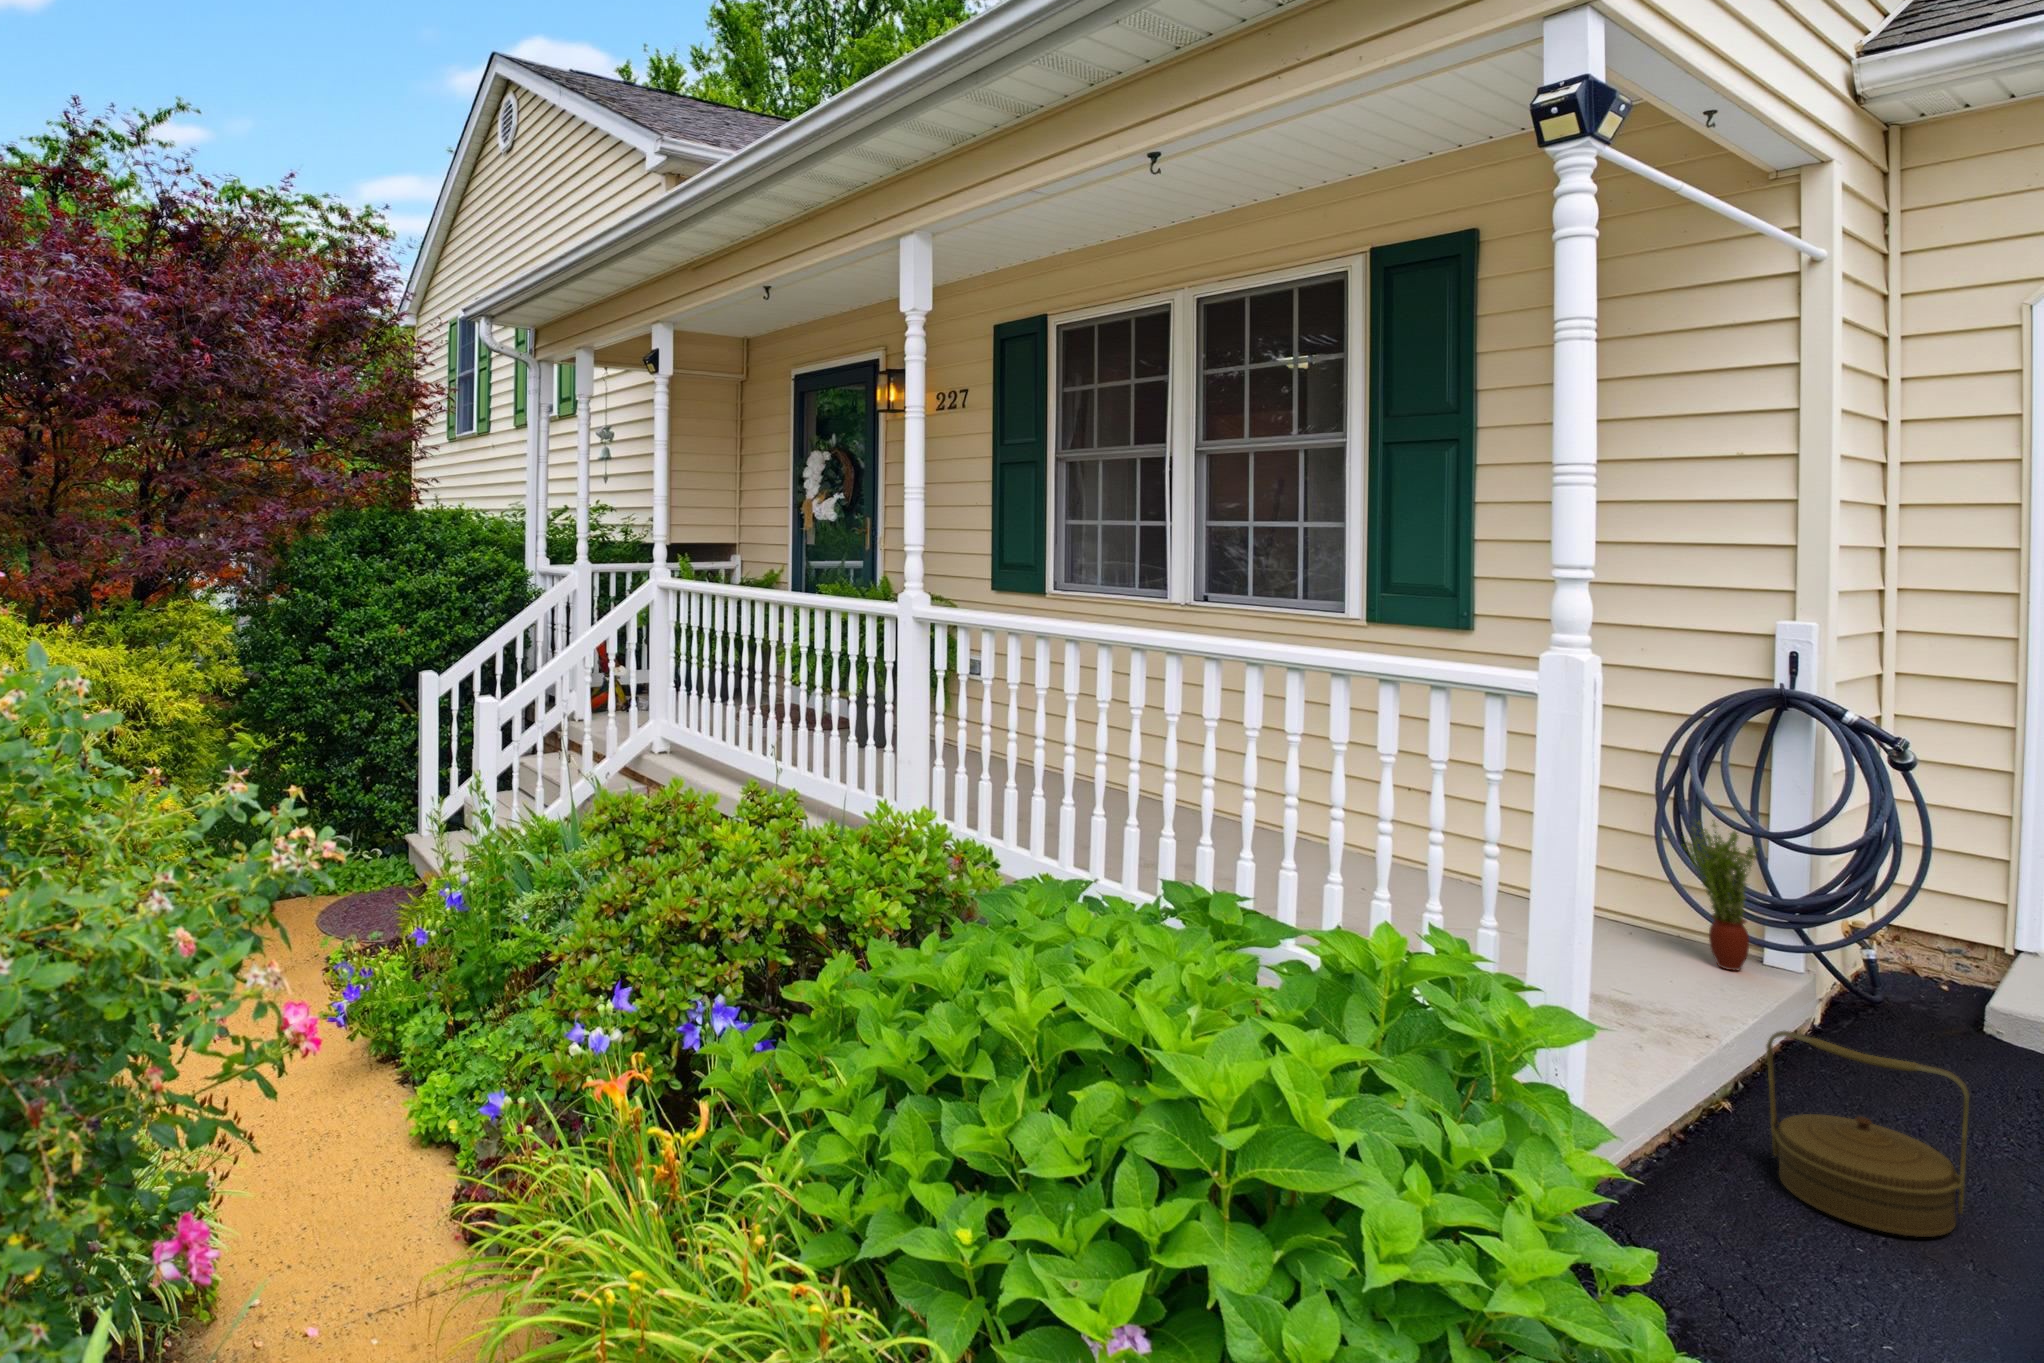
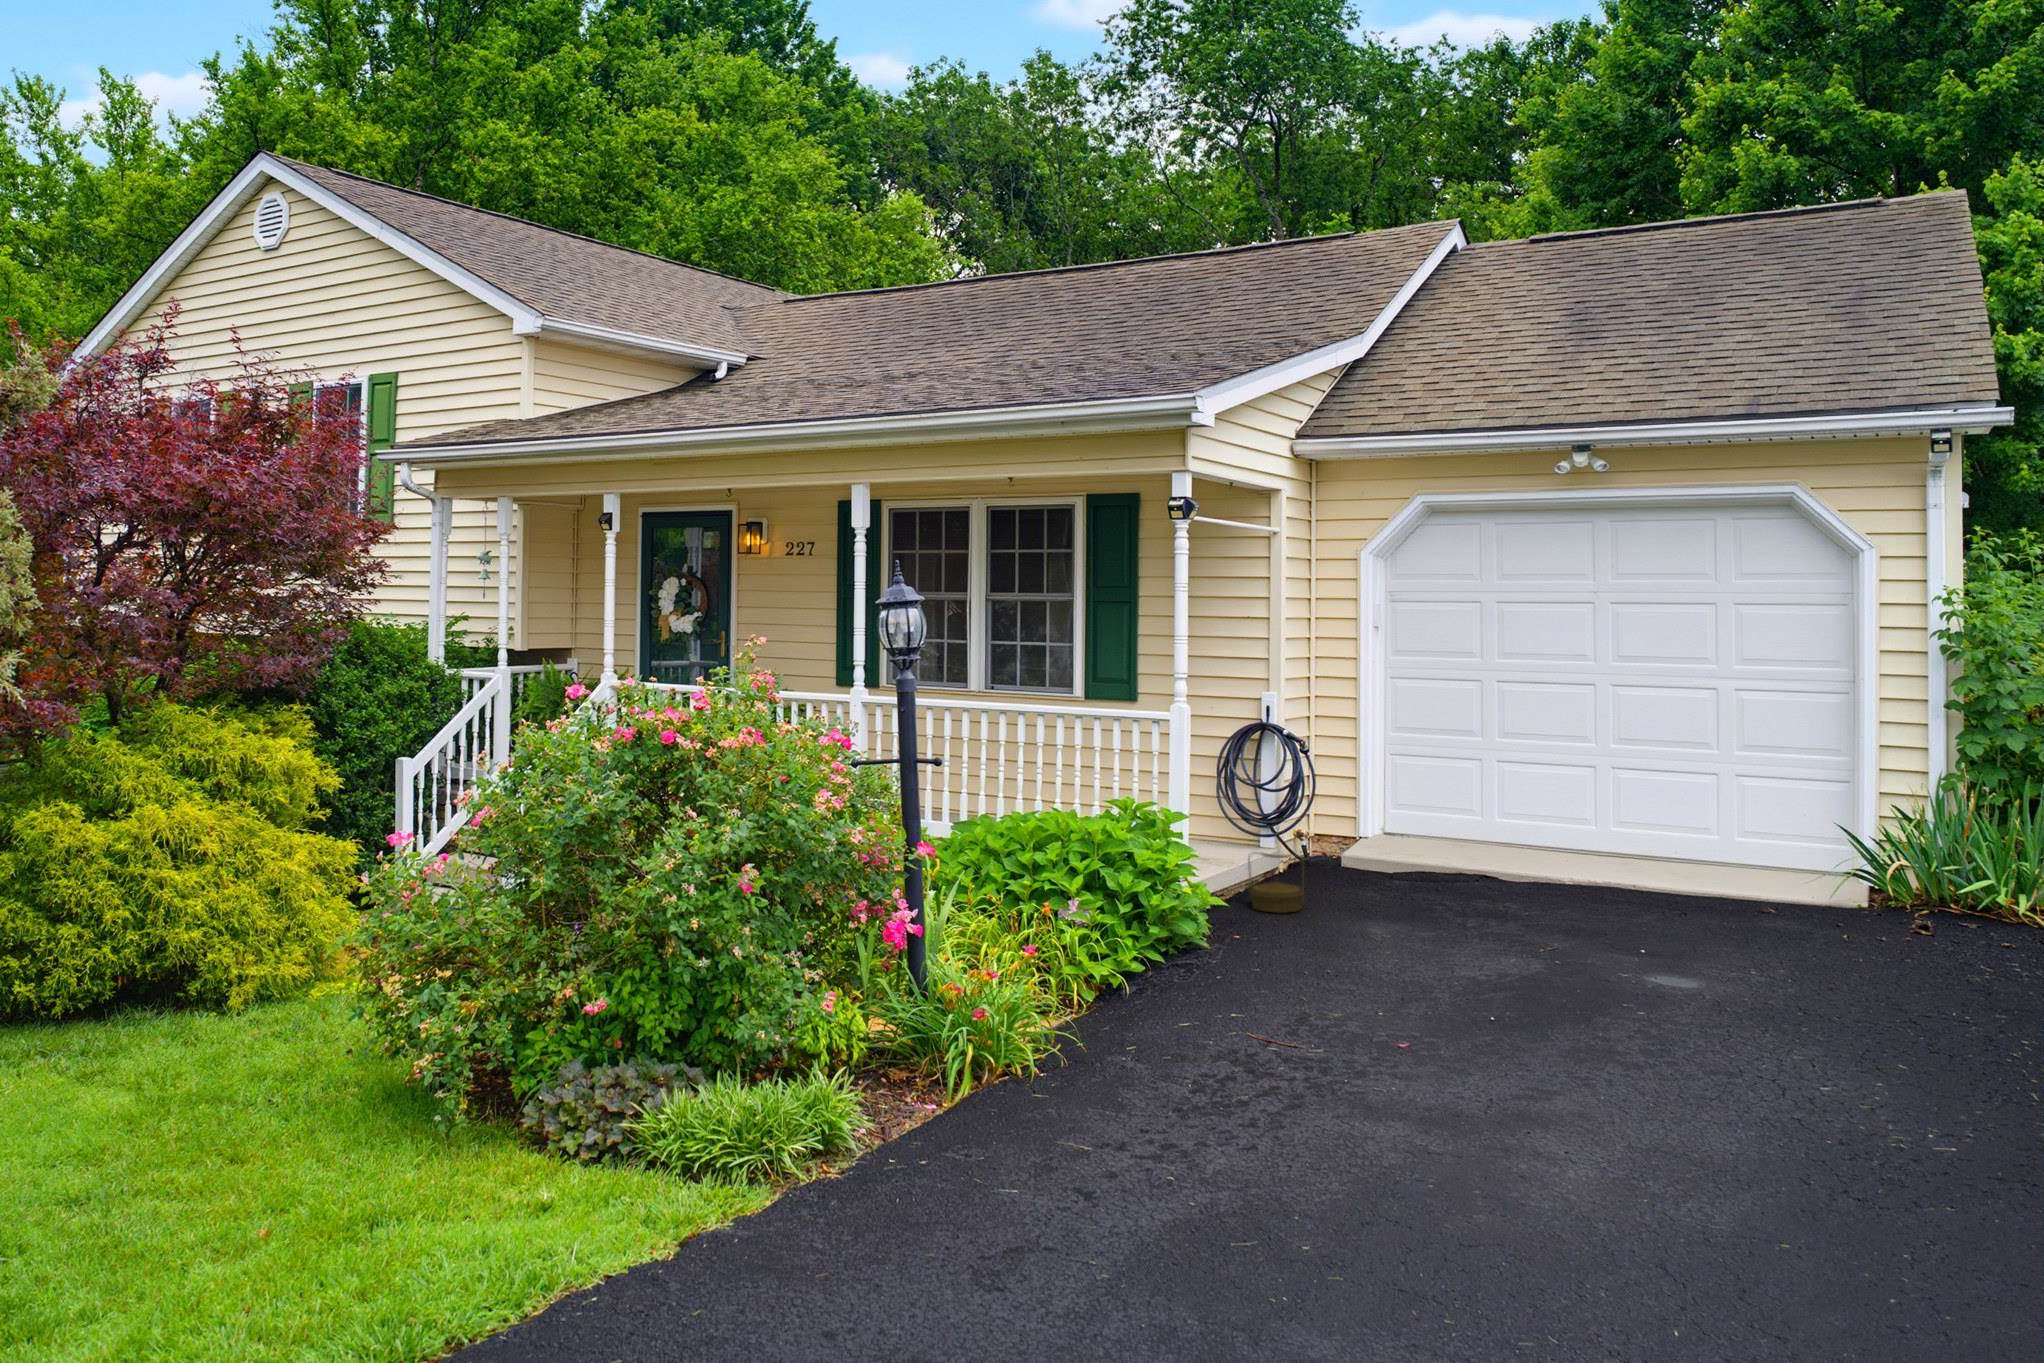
potted plant: present [1683,821,1757,970] -> none [1225,784,1254,850]

